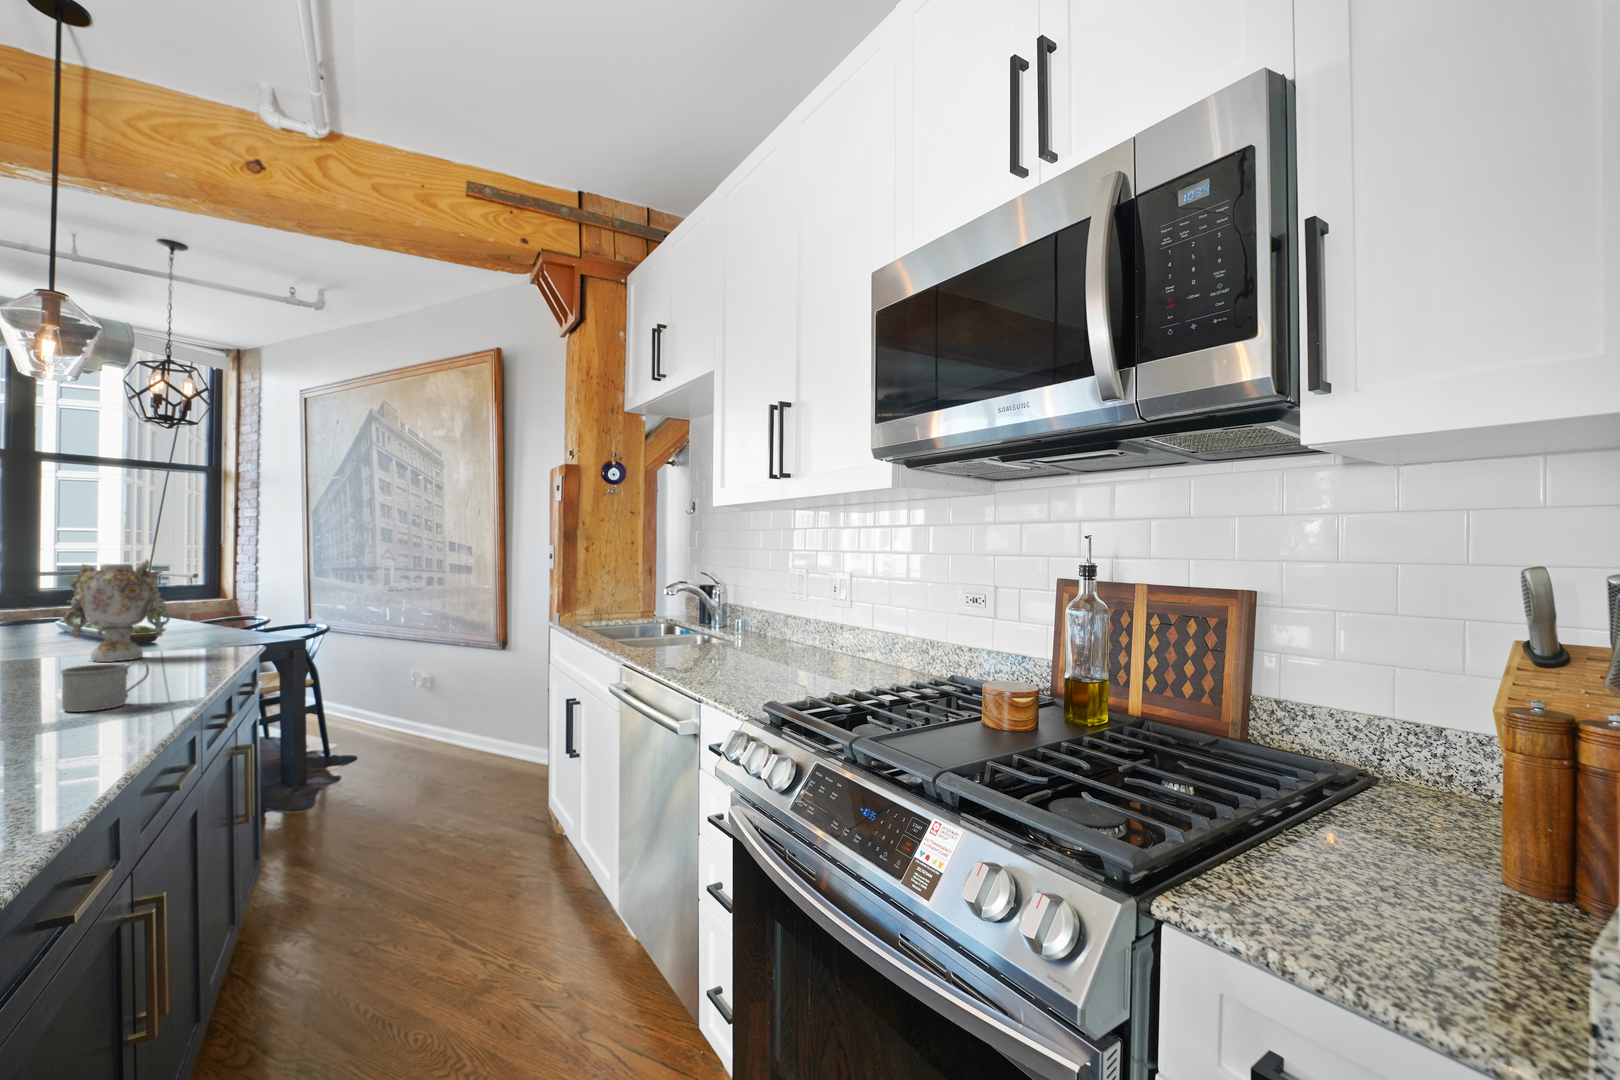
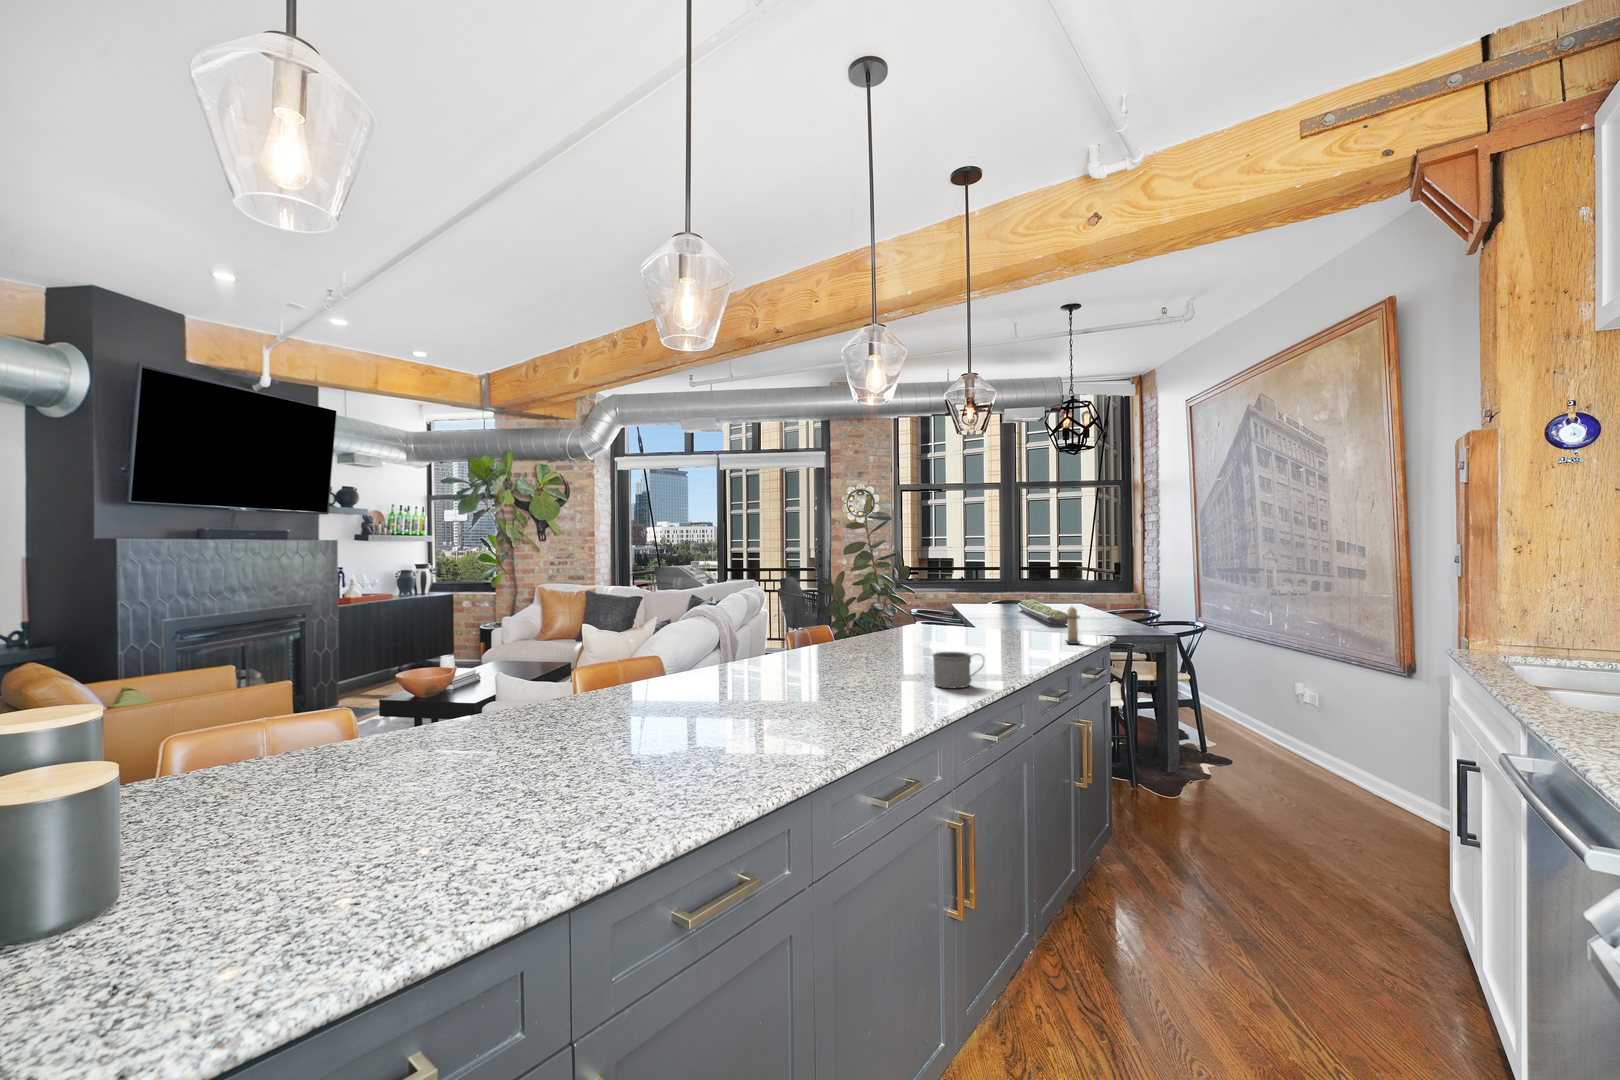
vase: present [63,559,170,662] -> none [976,566,1035,646]
candle: none [202,603,230,650] -> present [1065,606,1080,644]

